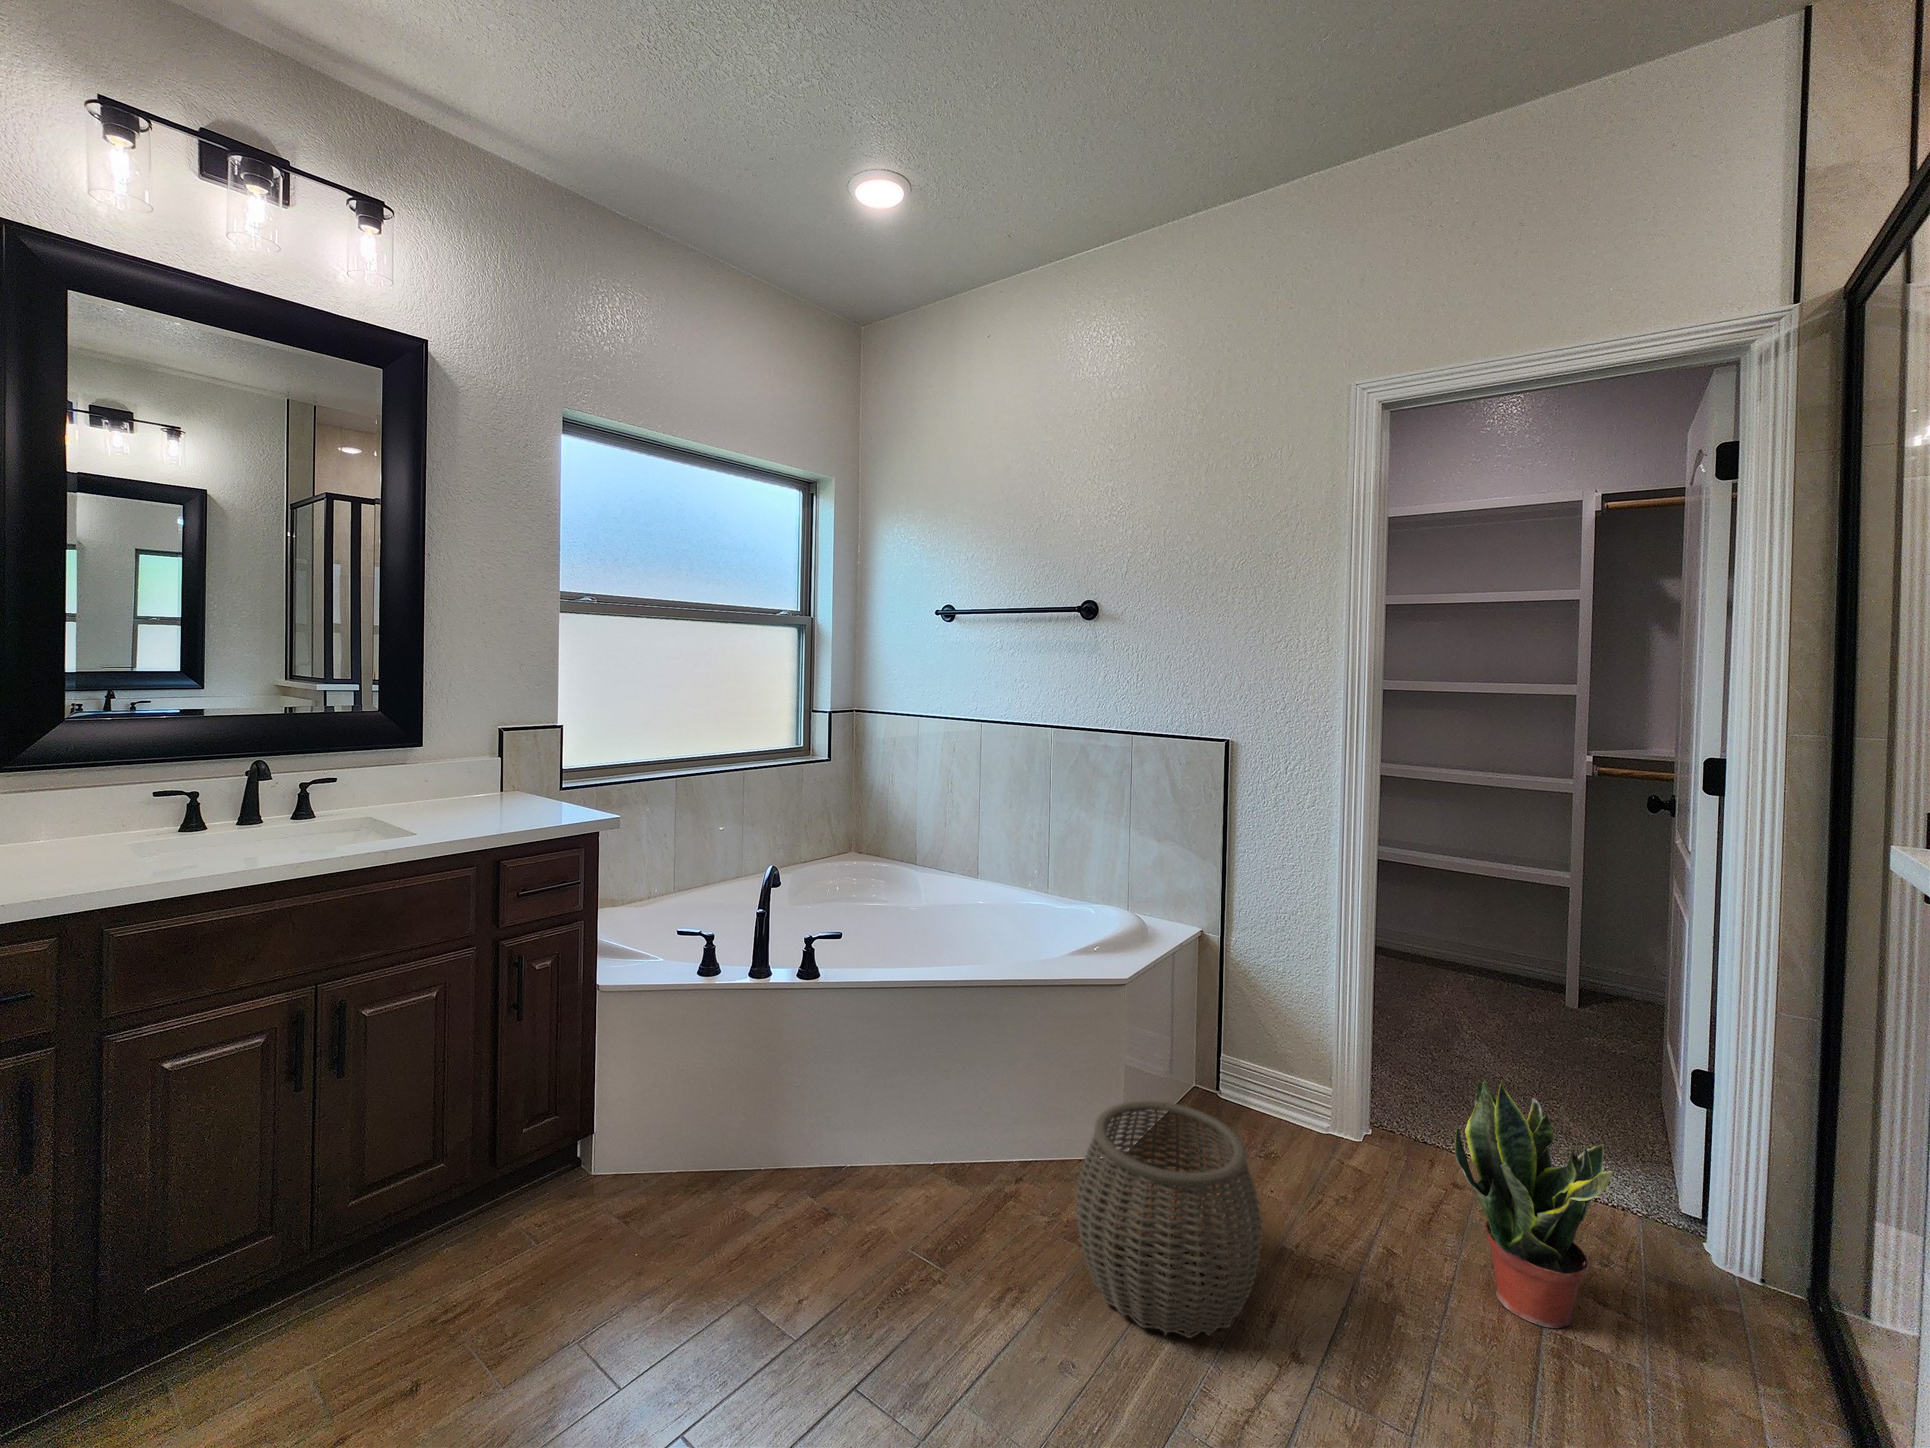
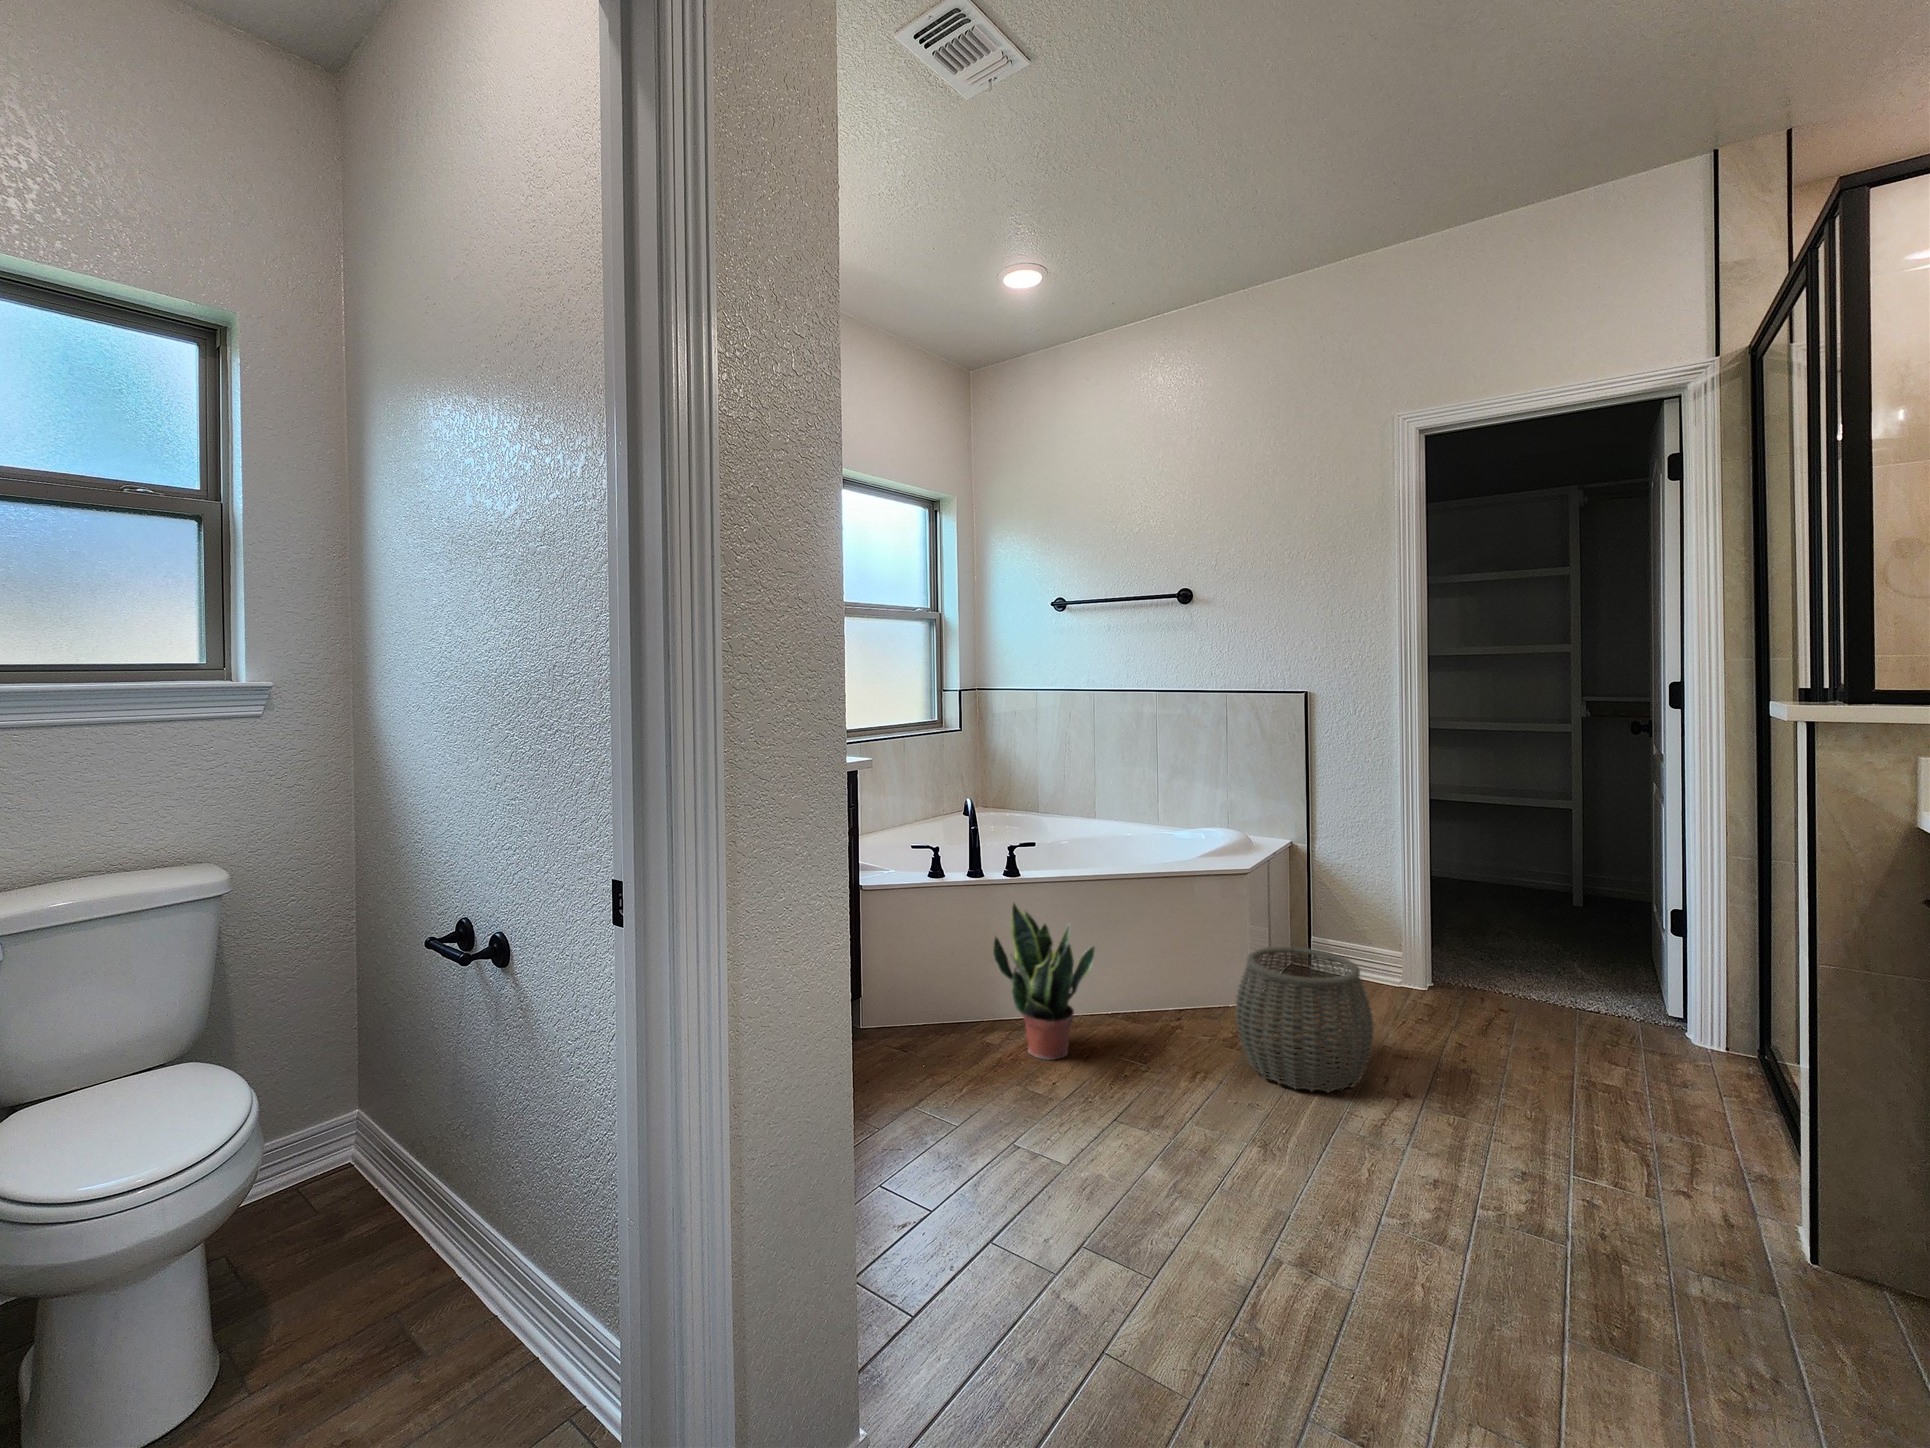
potted plant: present [1455,1080,1614,1328] -> present [993,904,1095,1060]

